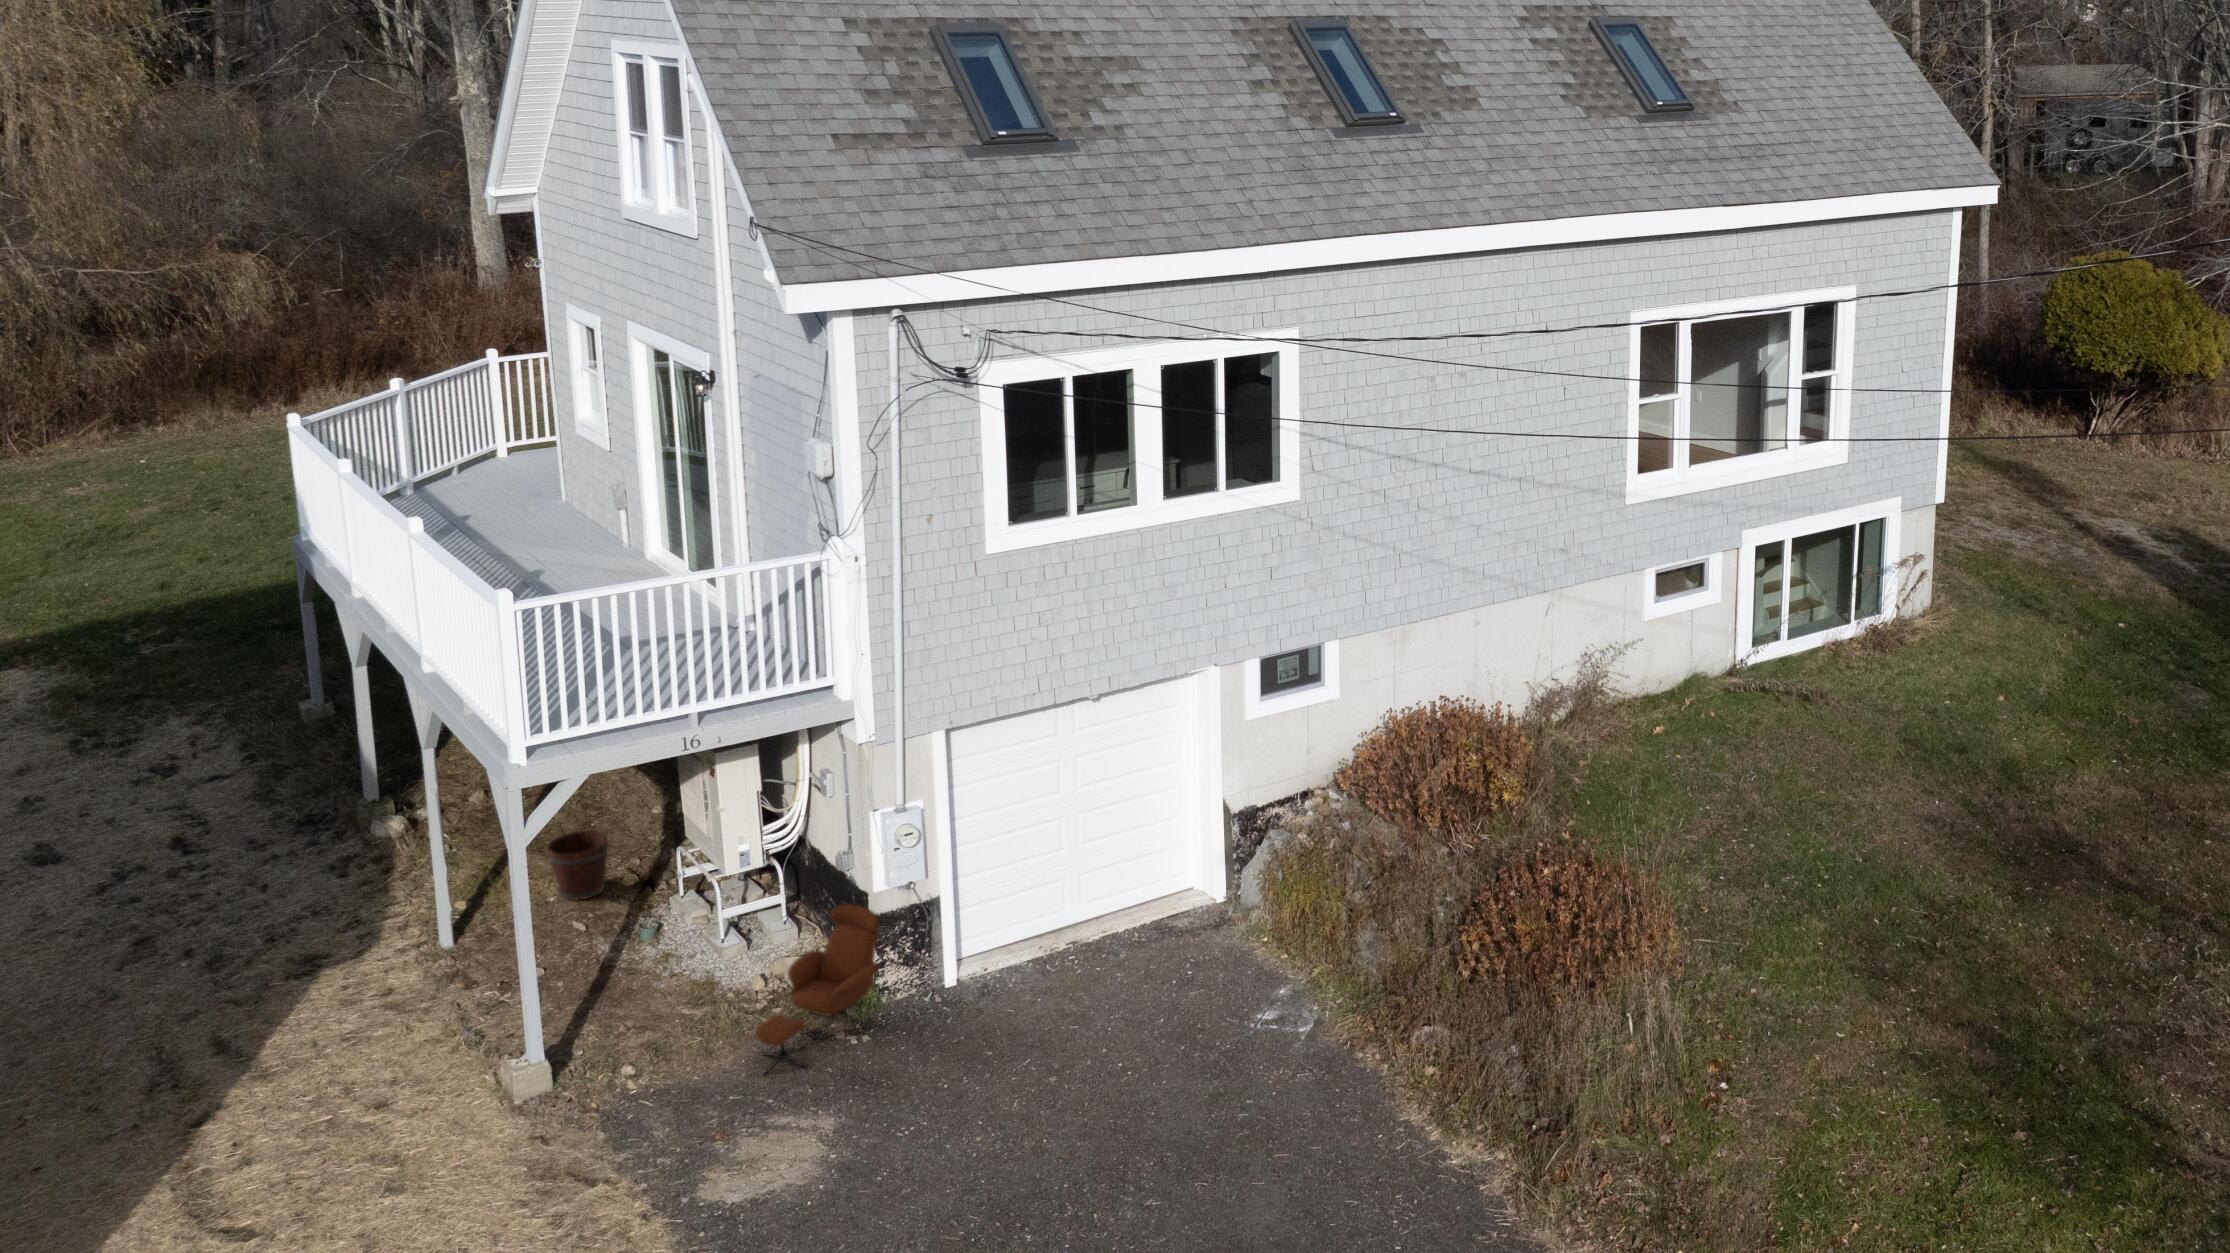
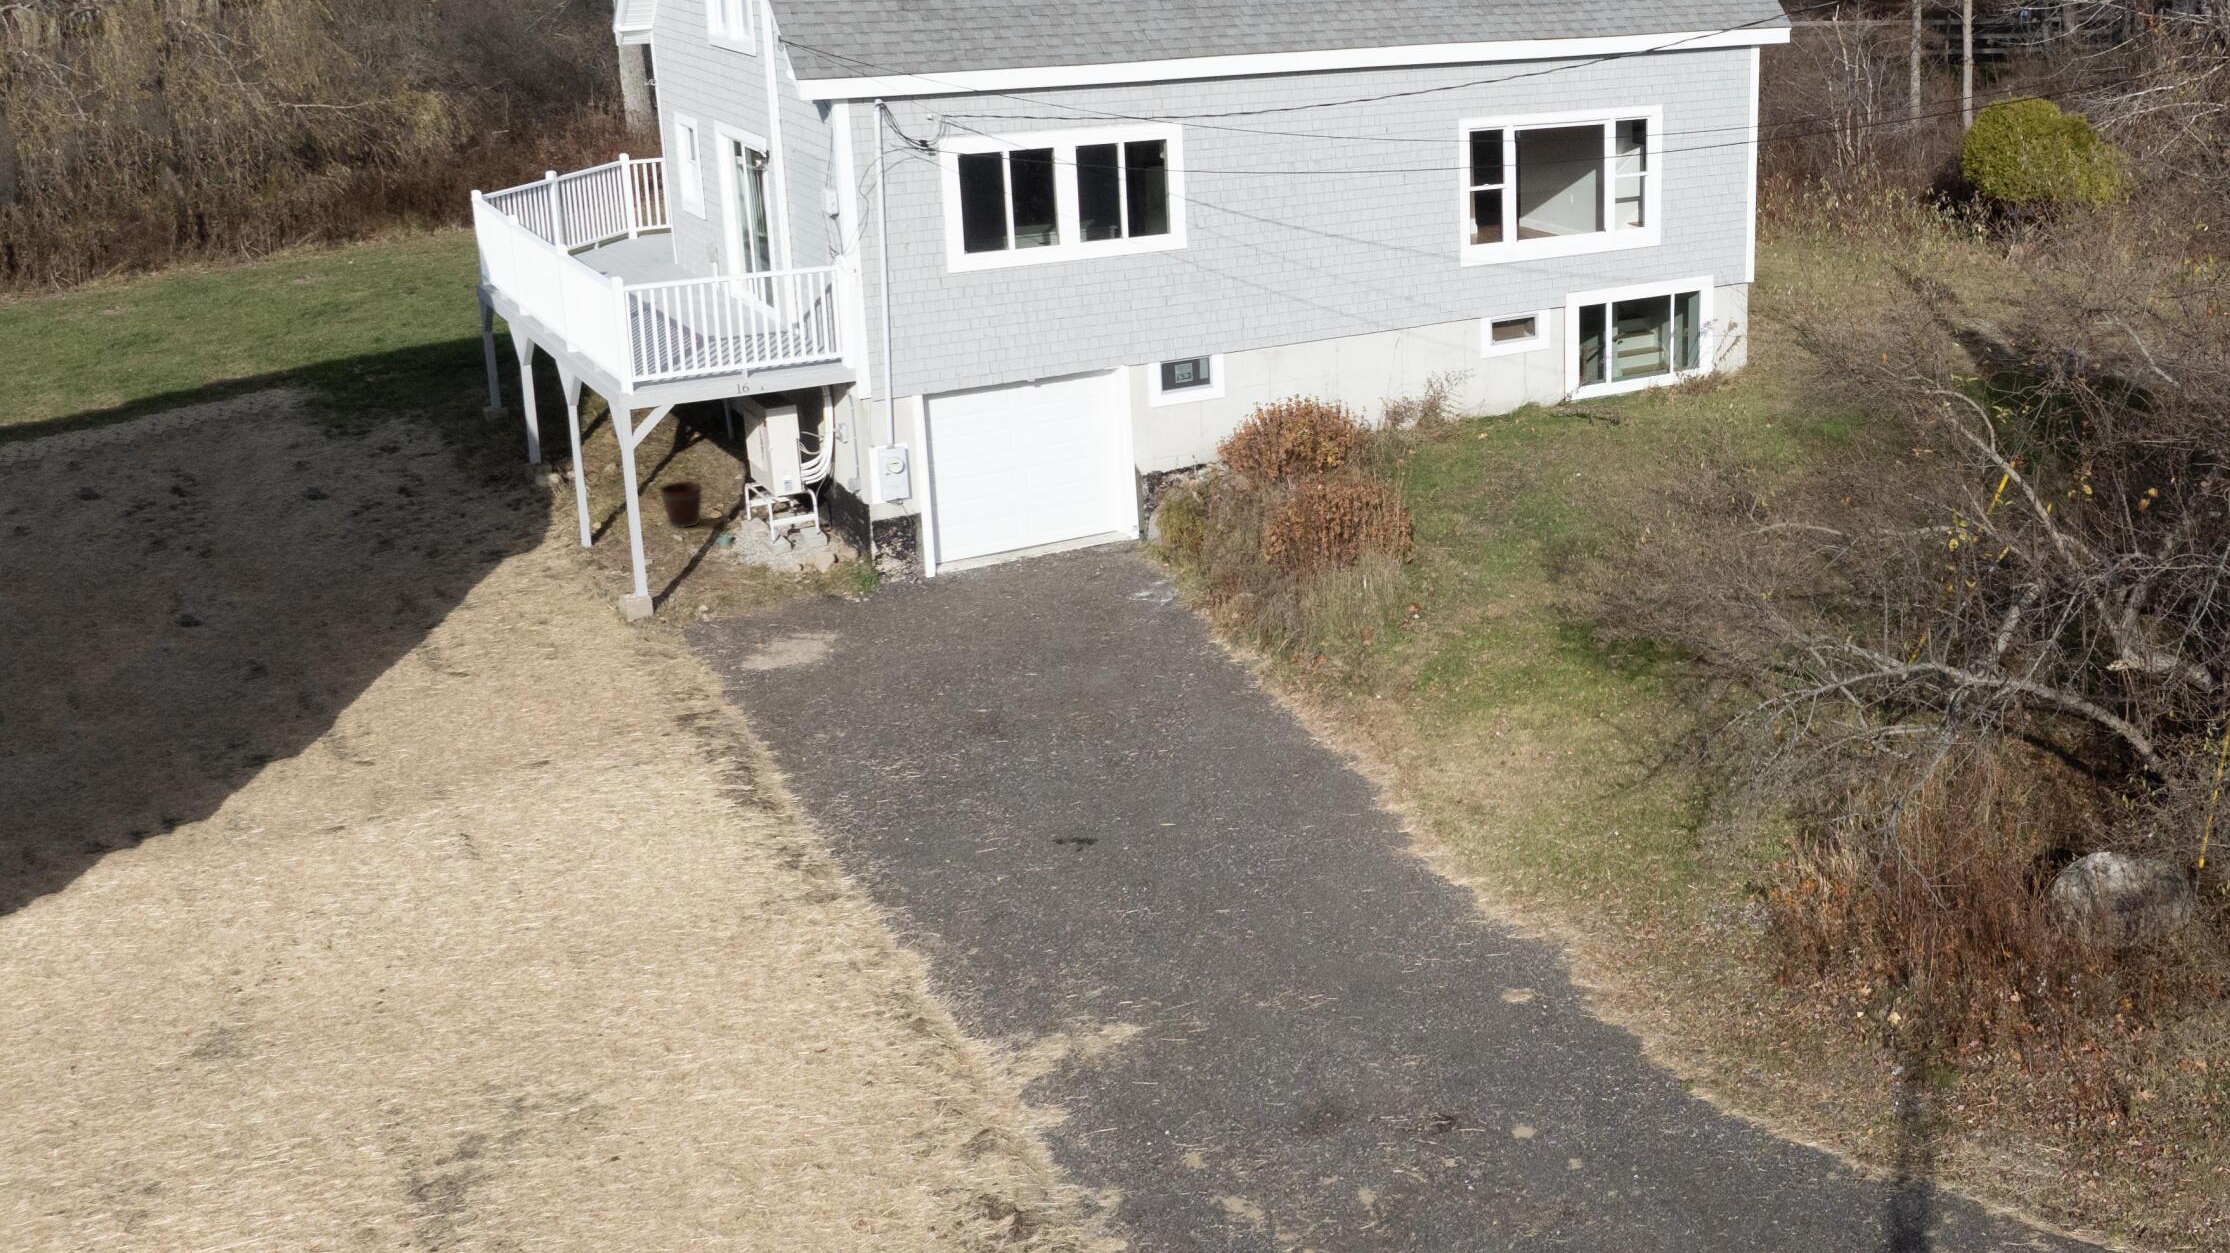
lounge chair: present [755,905,878,1072] -> none [789,516,874,617]

